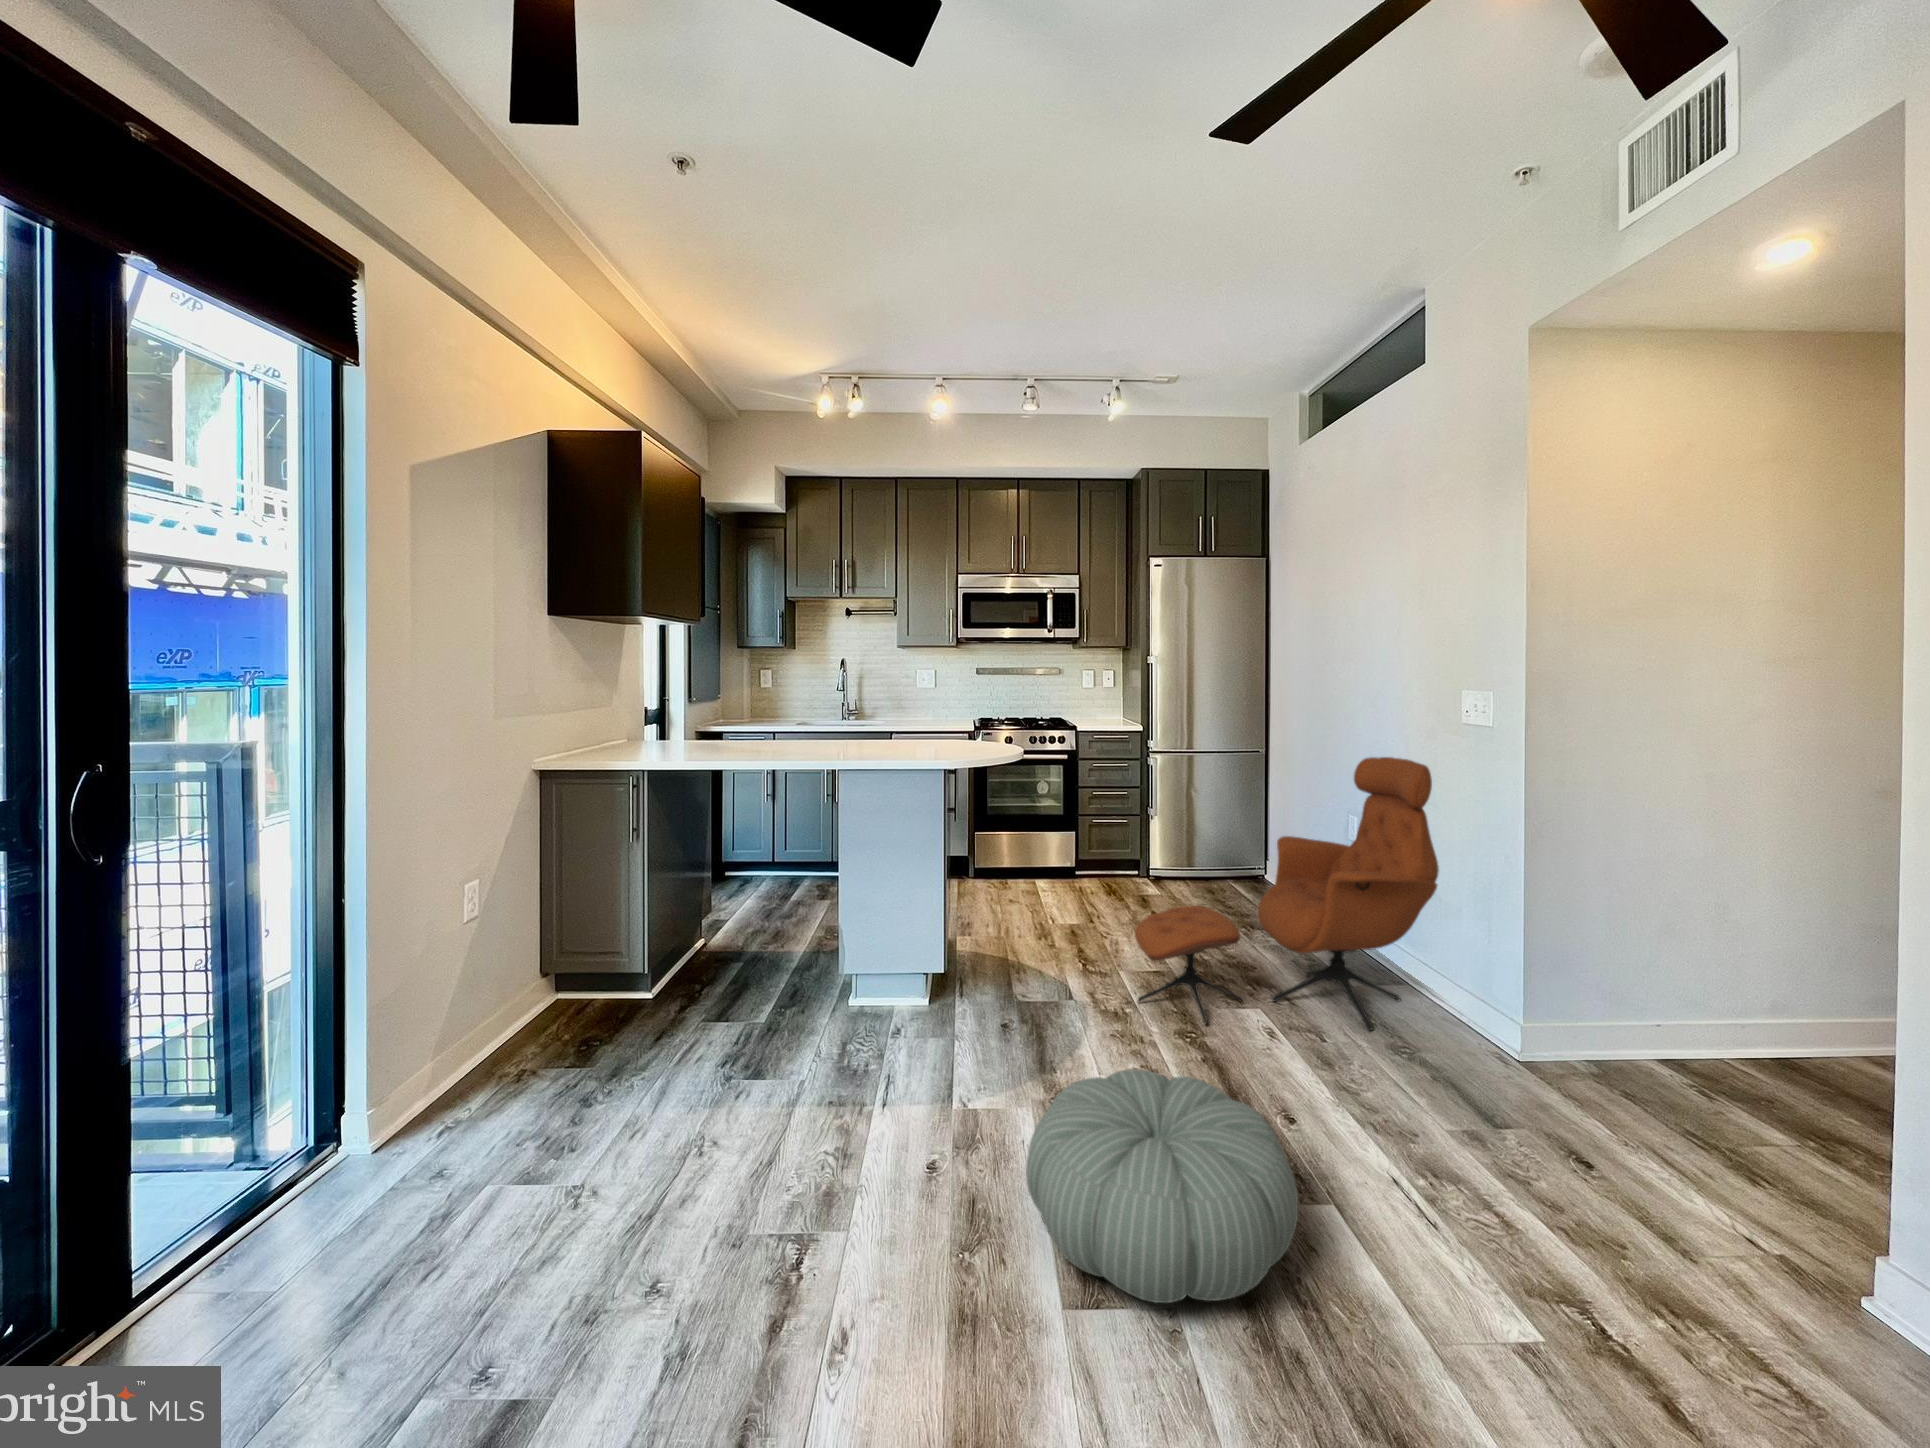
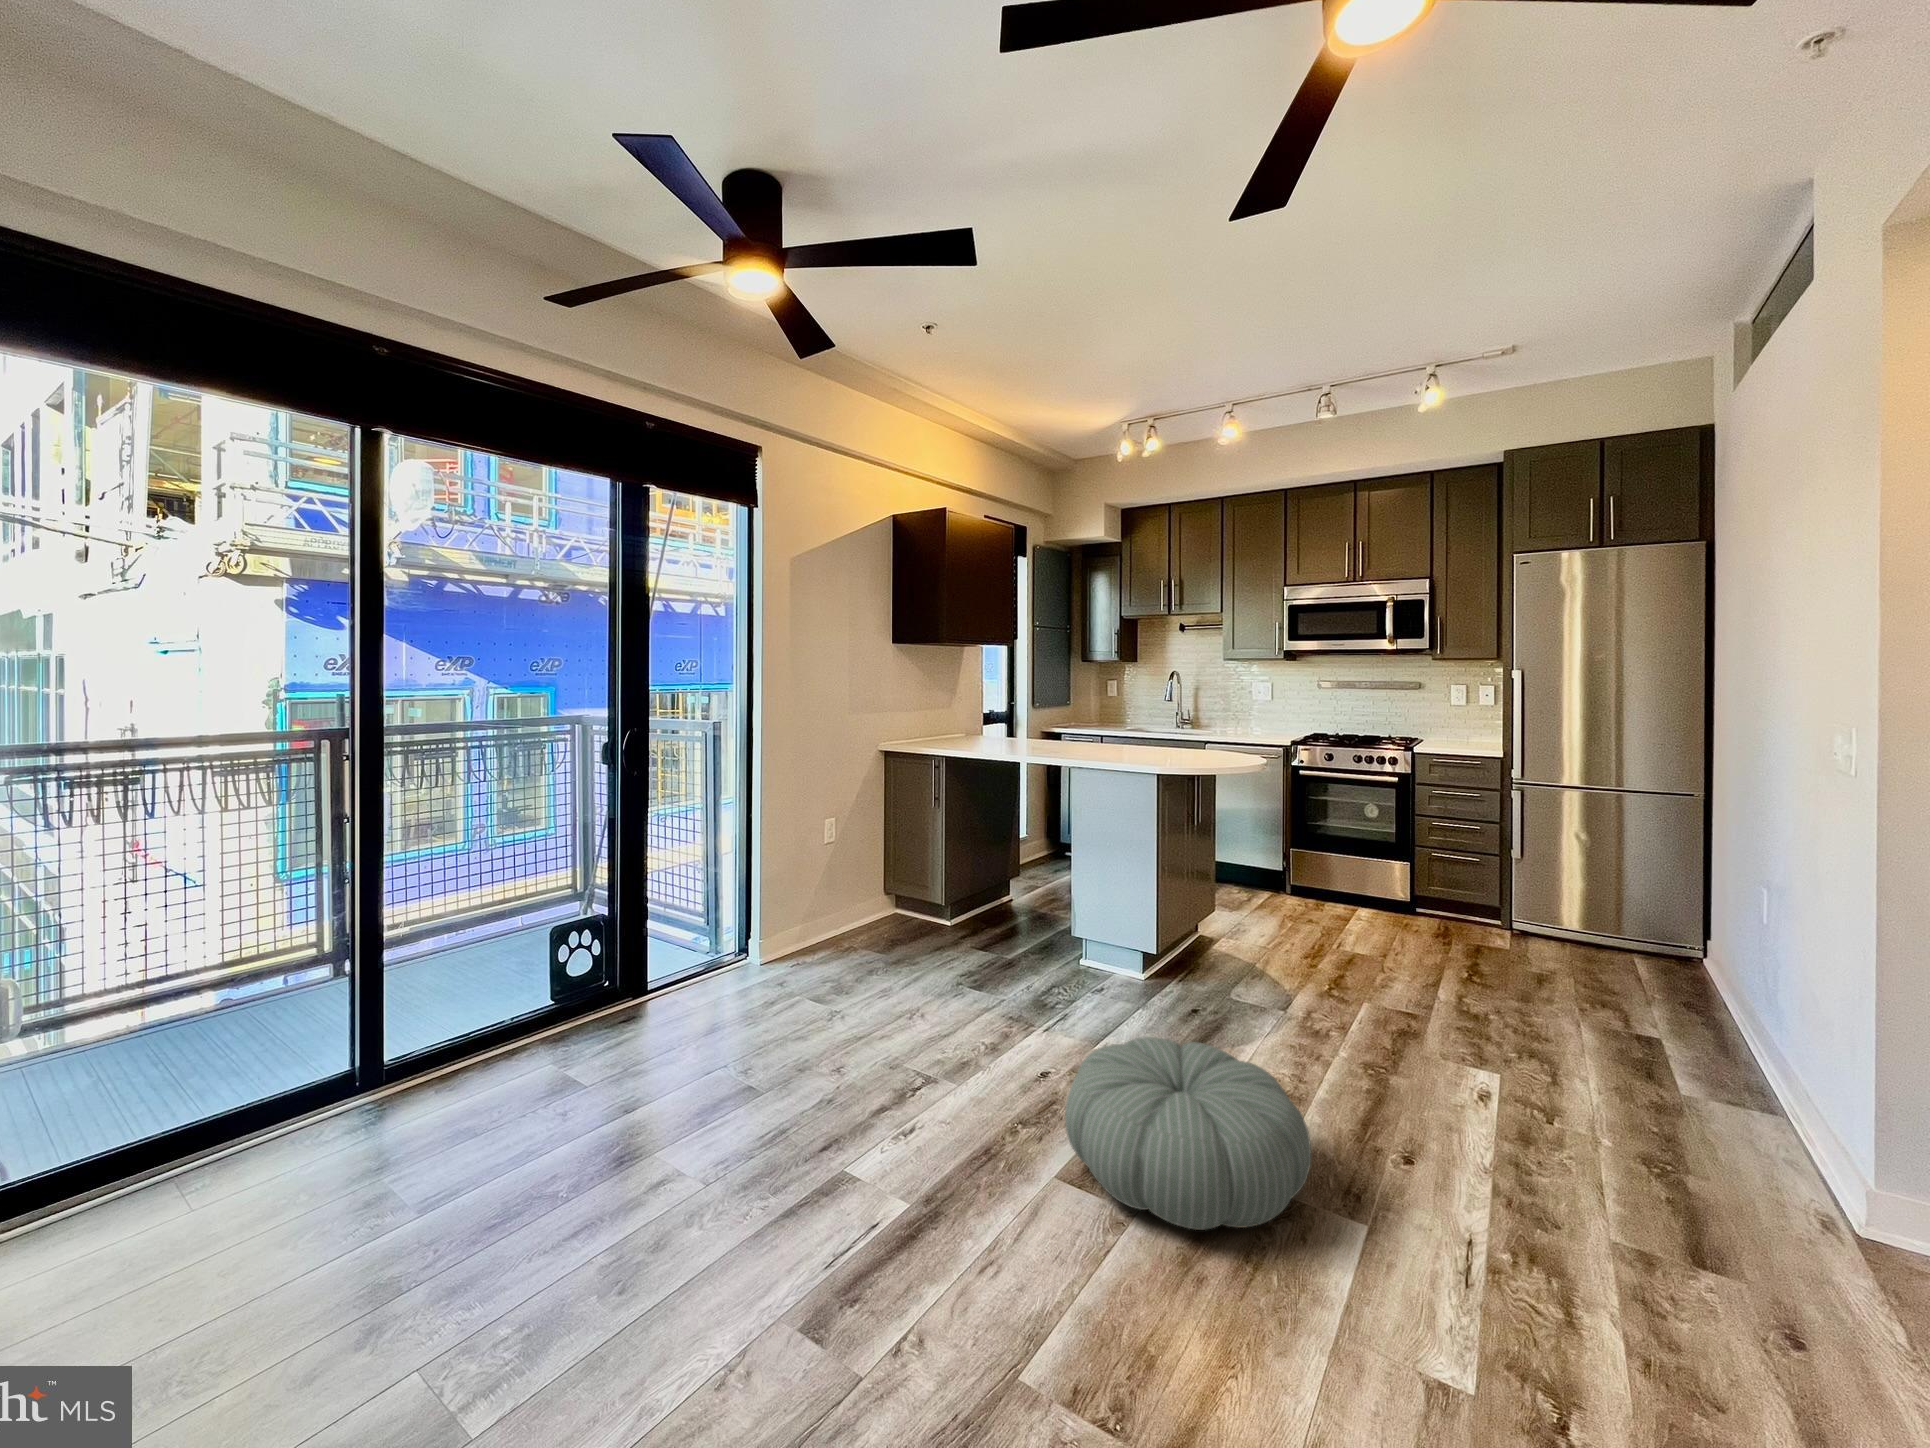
lounge chair: present [1135,757,1439,1031] -> none [1352,799,1801,1137]

